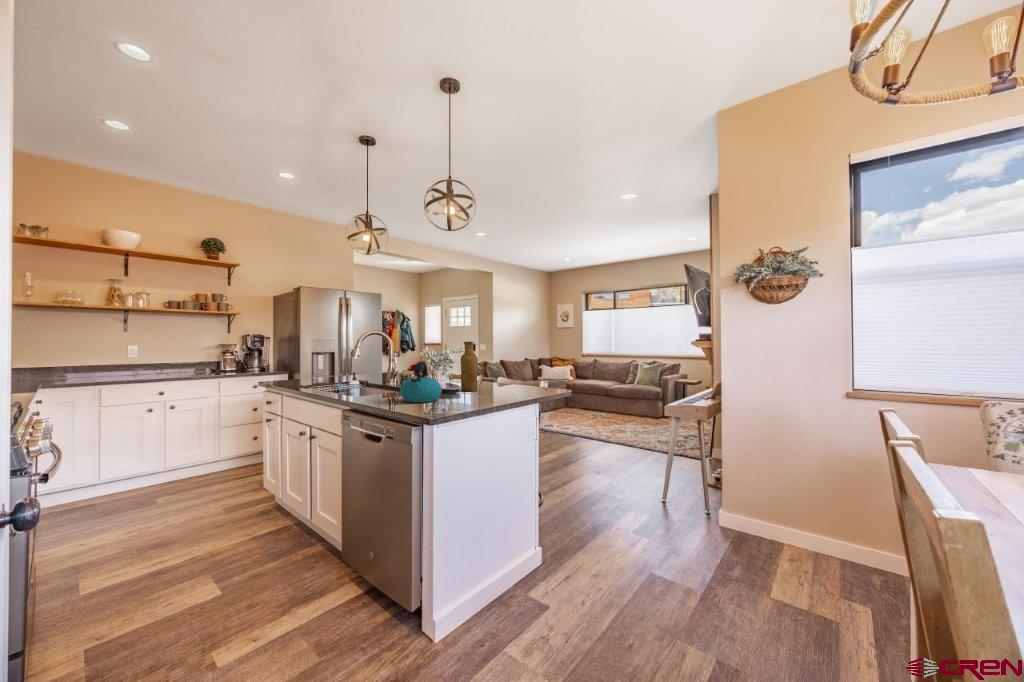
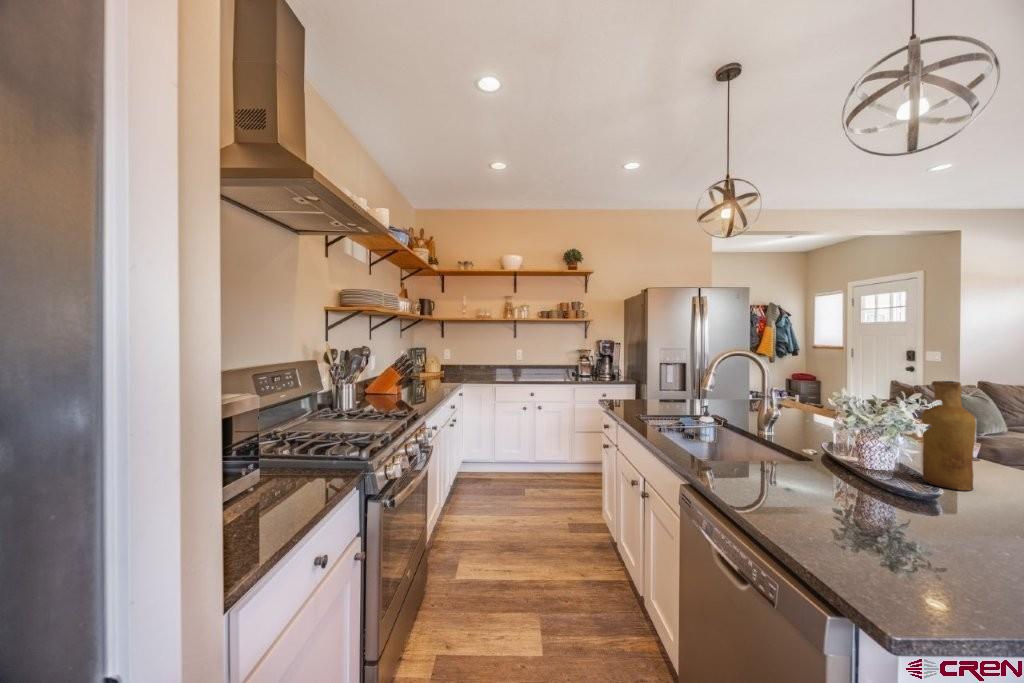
kettle: present [400,361,442,403] -> none [780,422,879,509]

